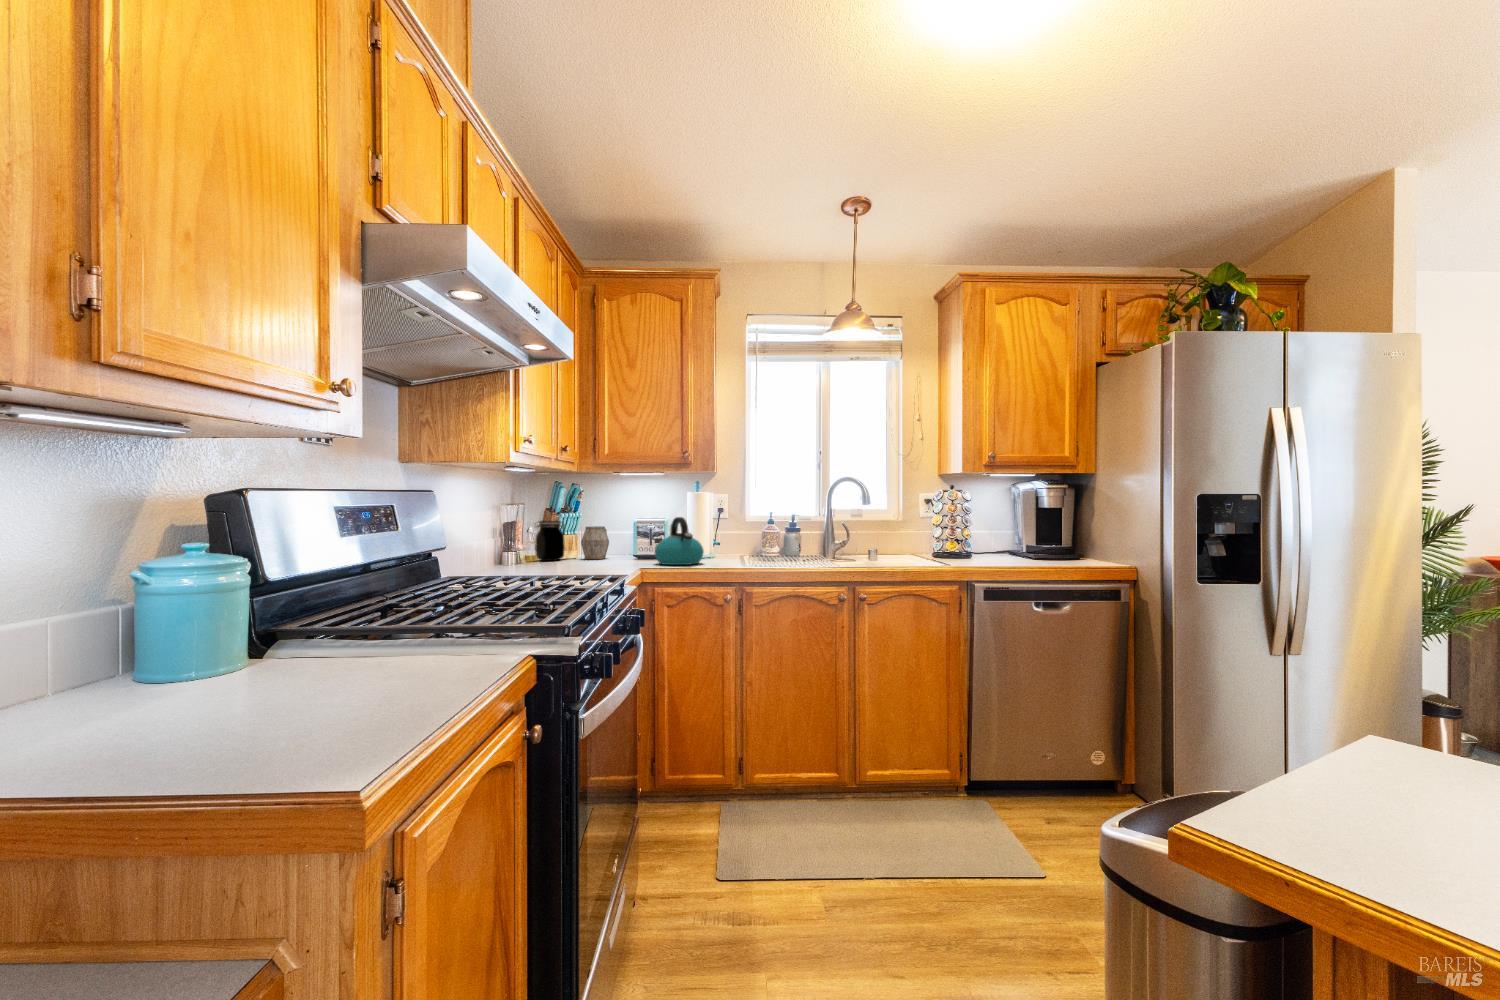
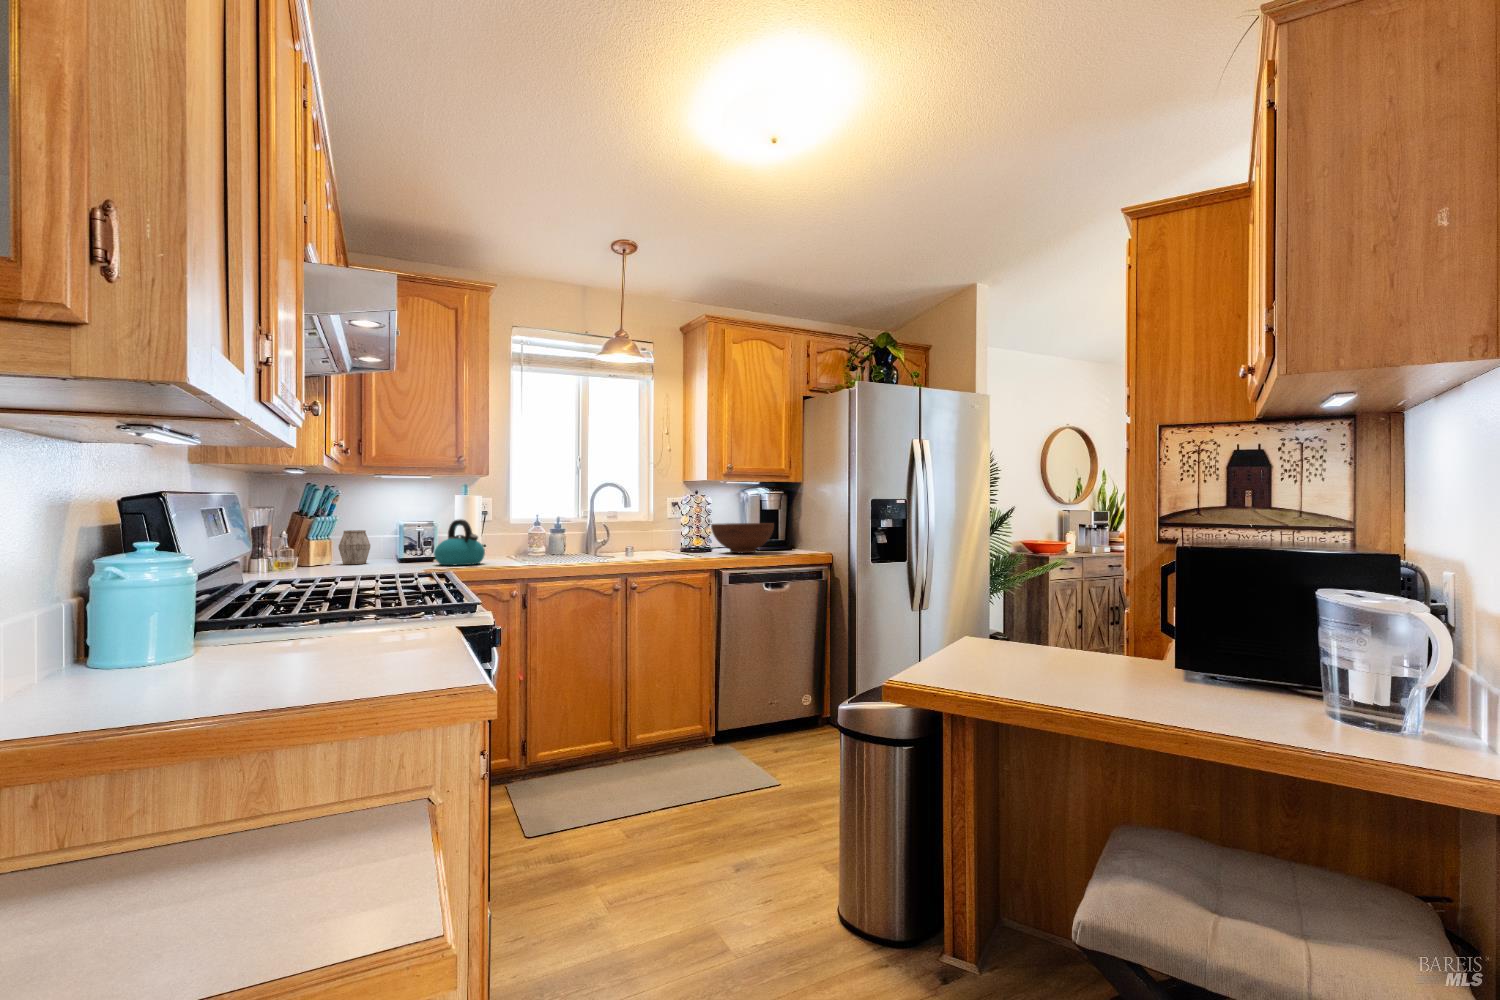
jar: present [535,521,565,561] -> none [286,525,323,567]
fruit bowl: none [967,525,1051,562] -> present [711,523,774,553]

